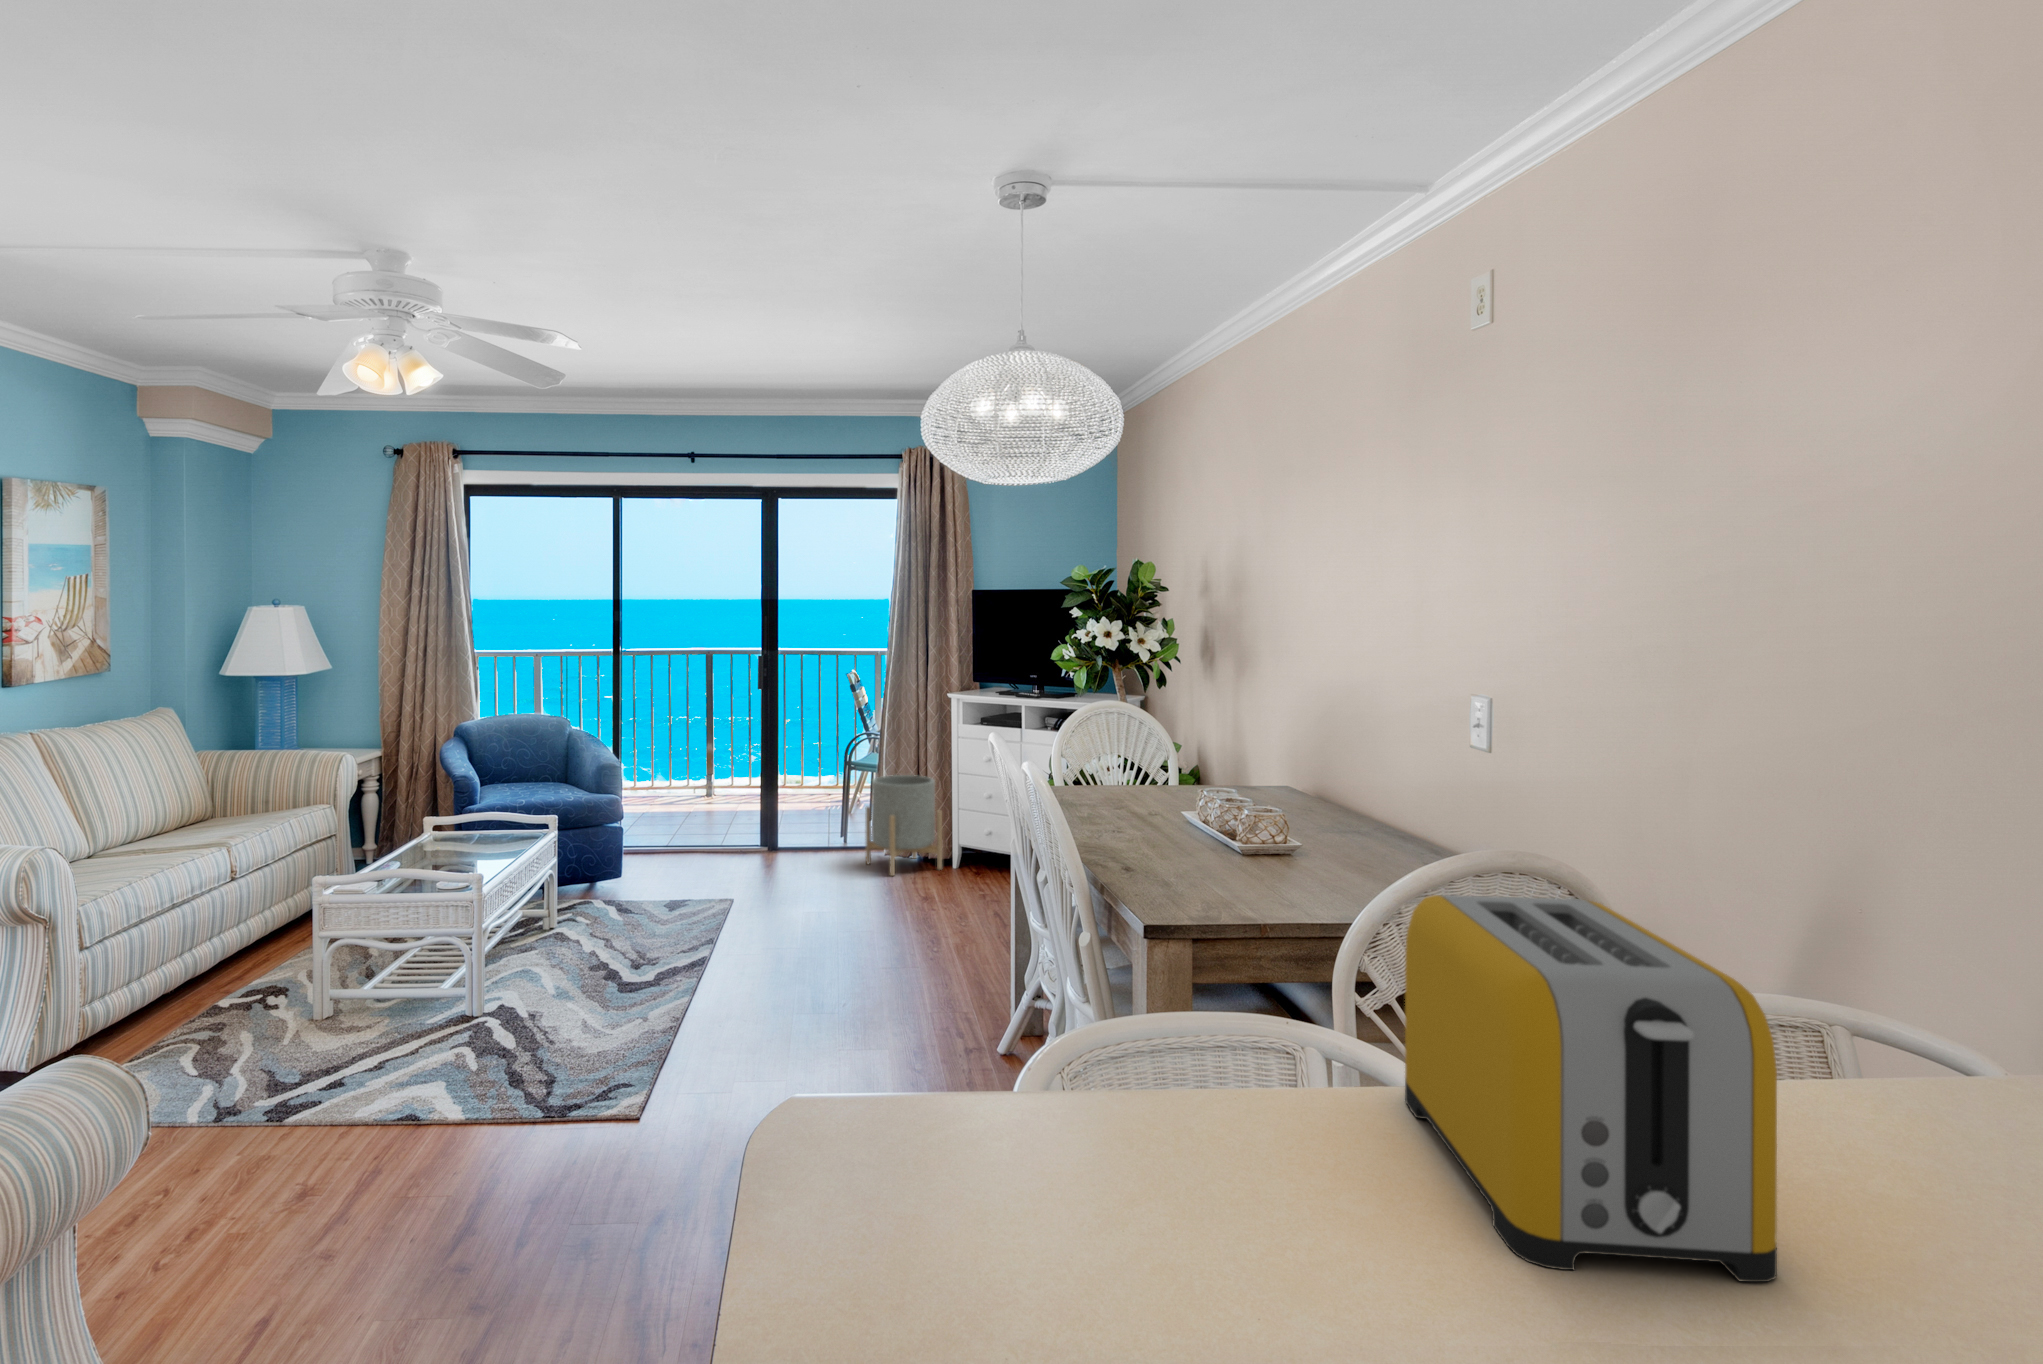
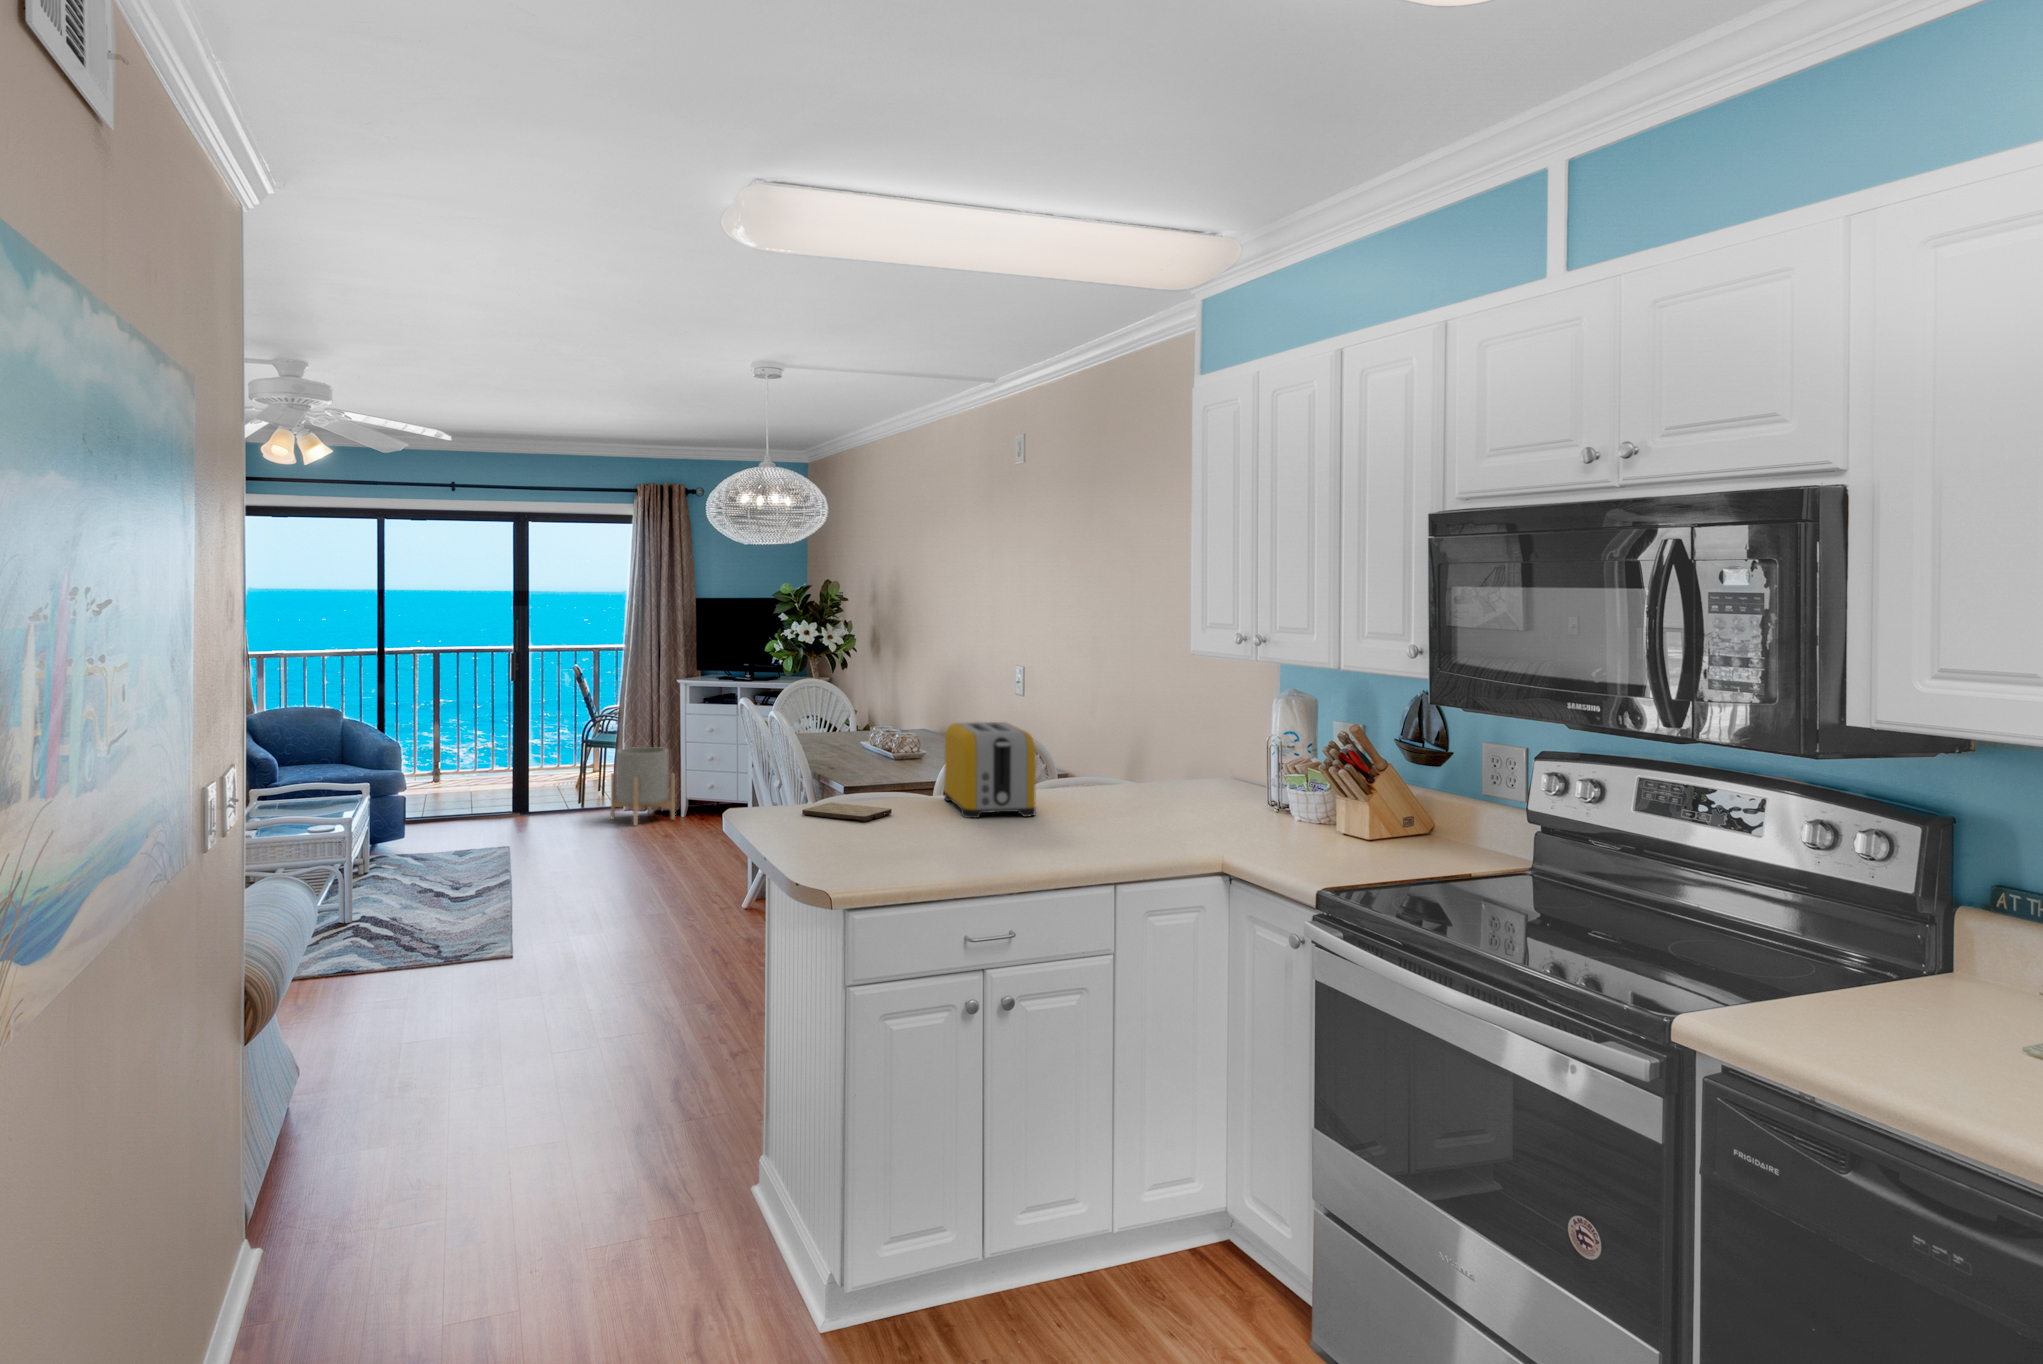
cutting board: none [990,1112,1261,1260] -> present [802,803,892,822]

